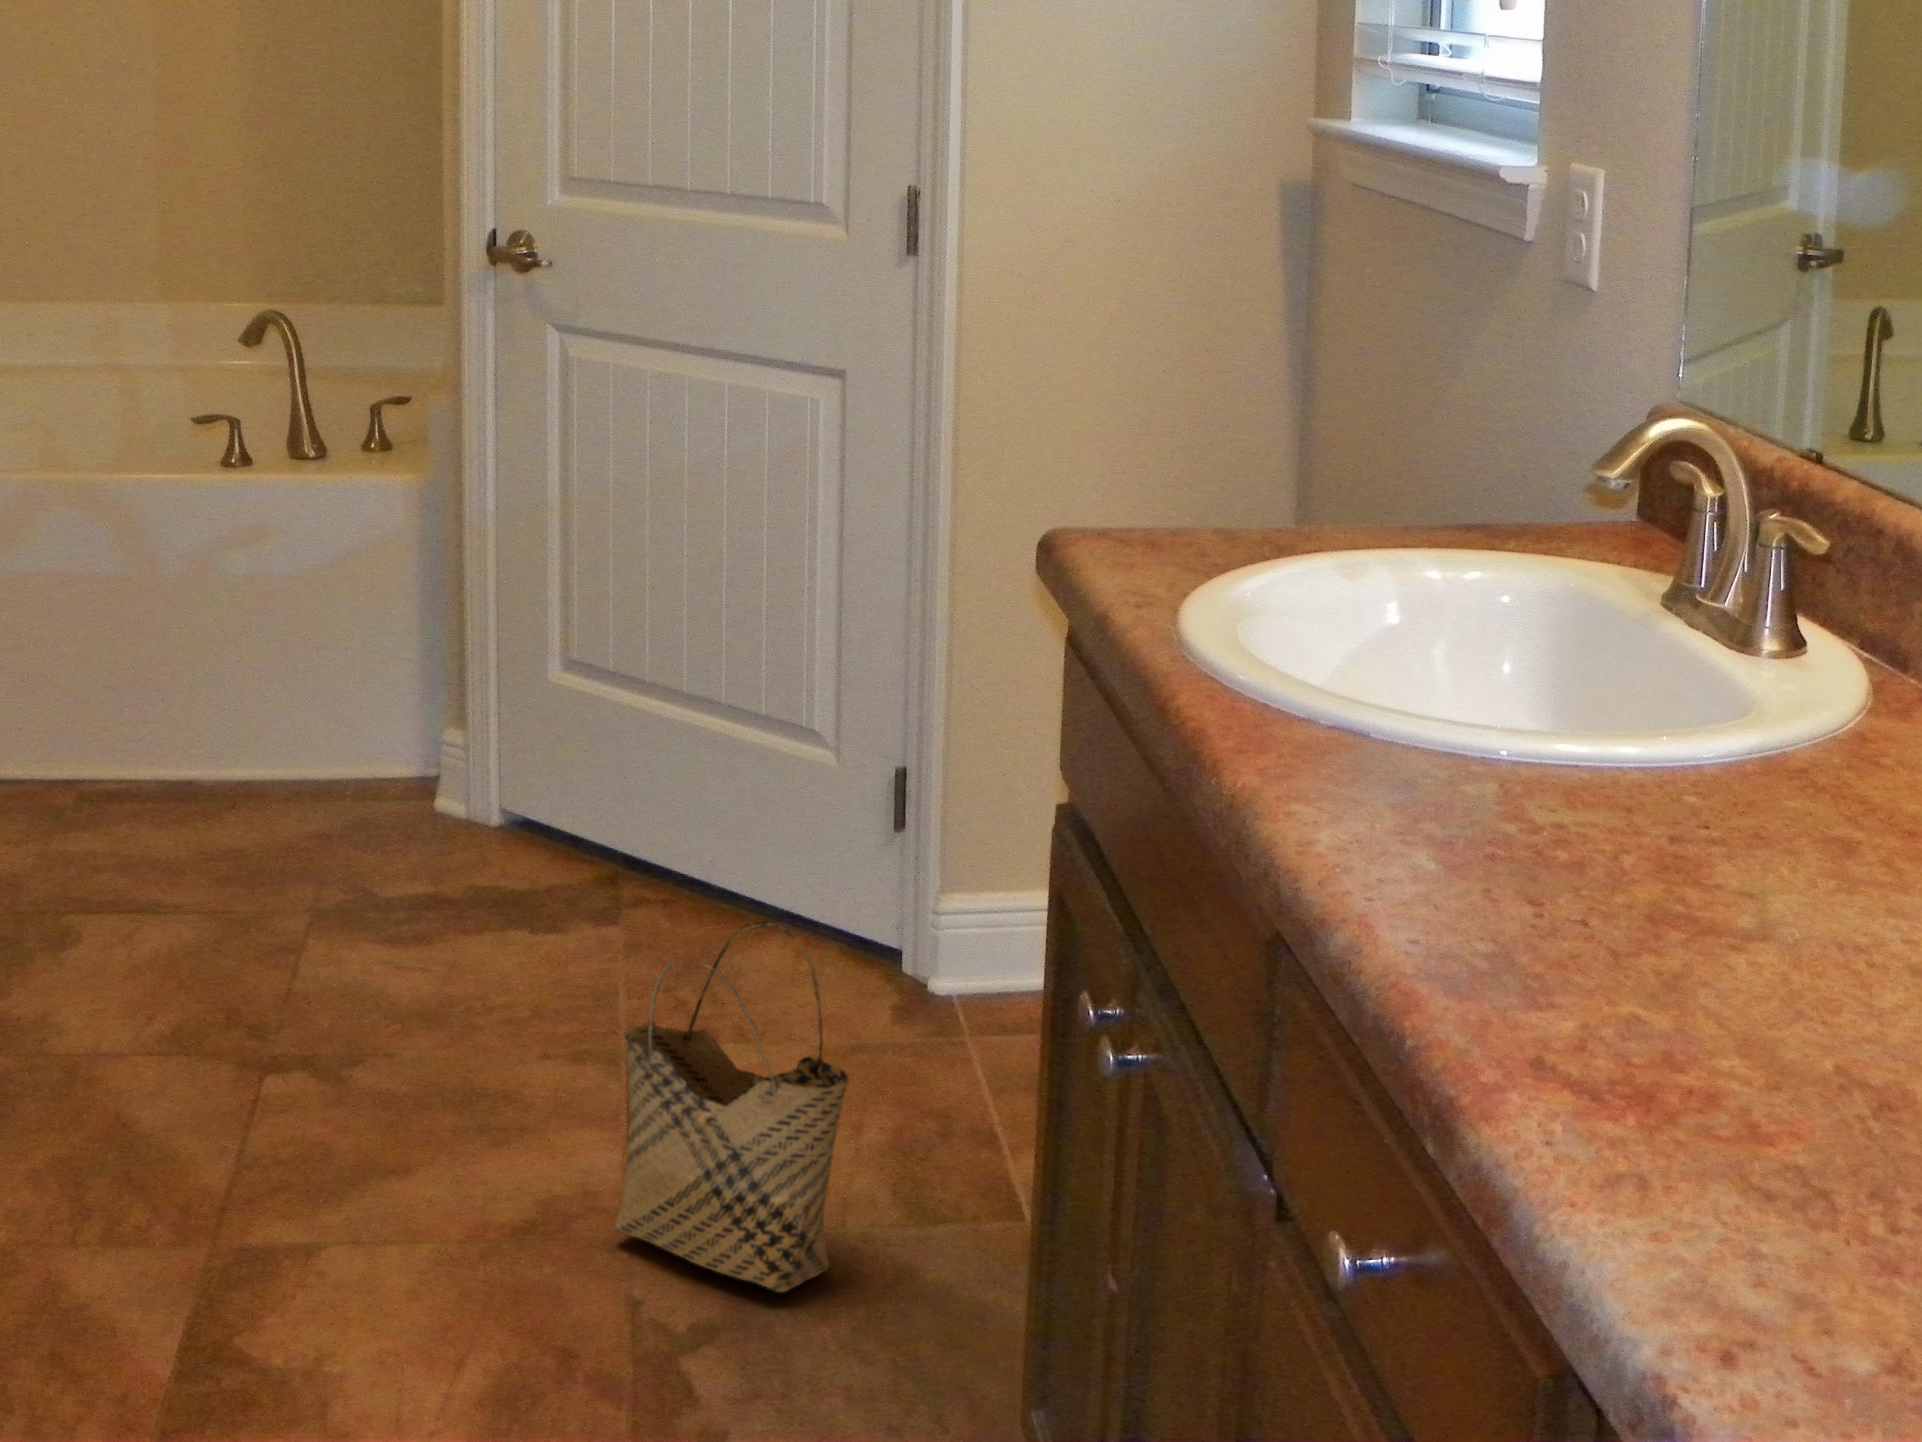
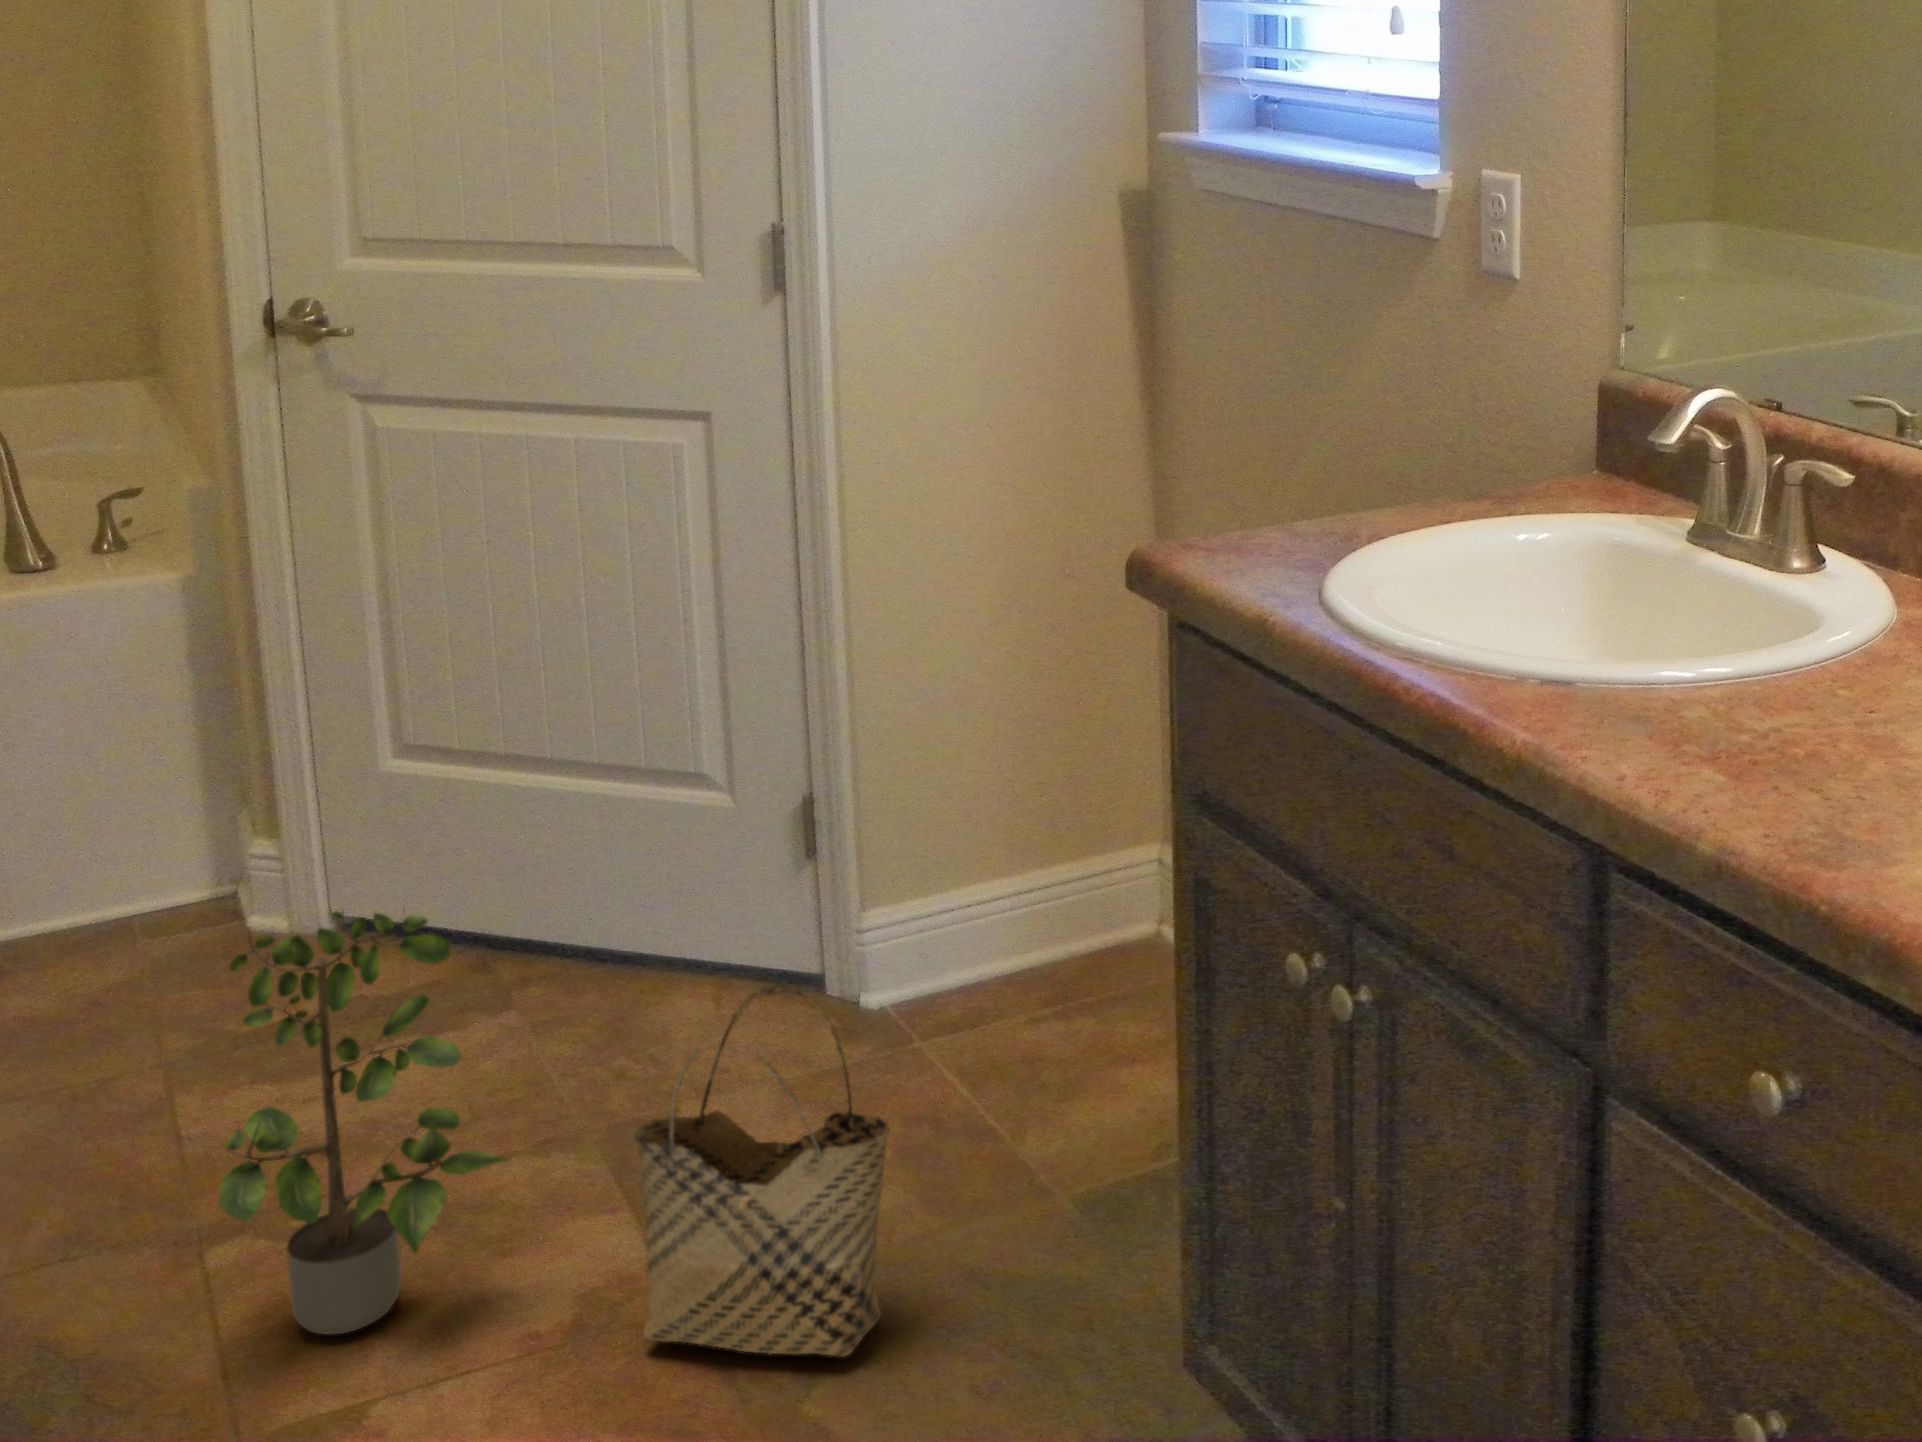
potted plant: none [293,774,536,1160] -> present [219,911,507,1335]

